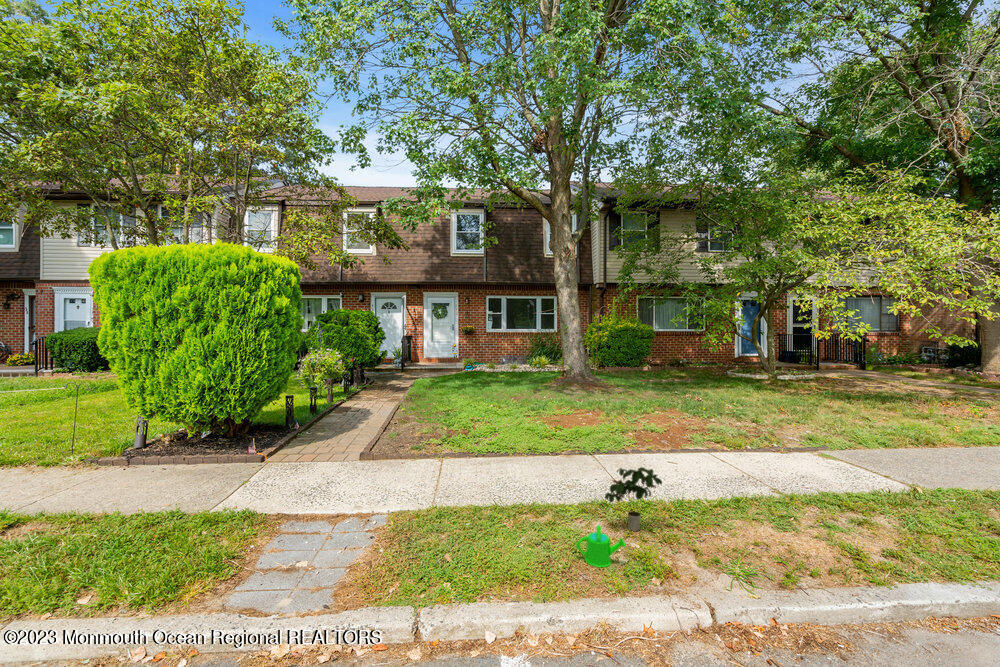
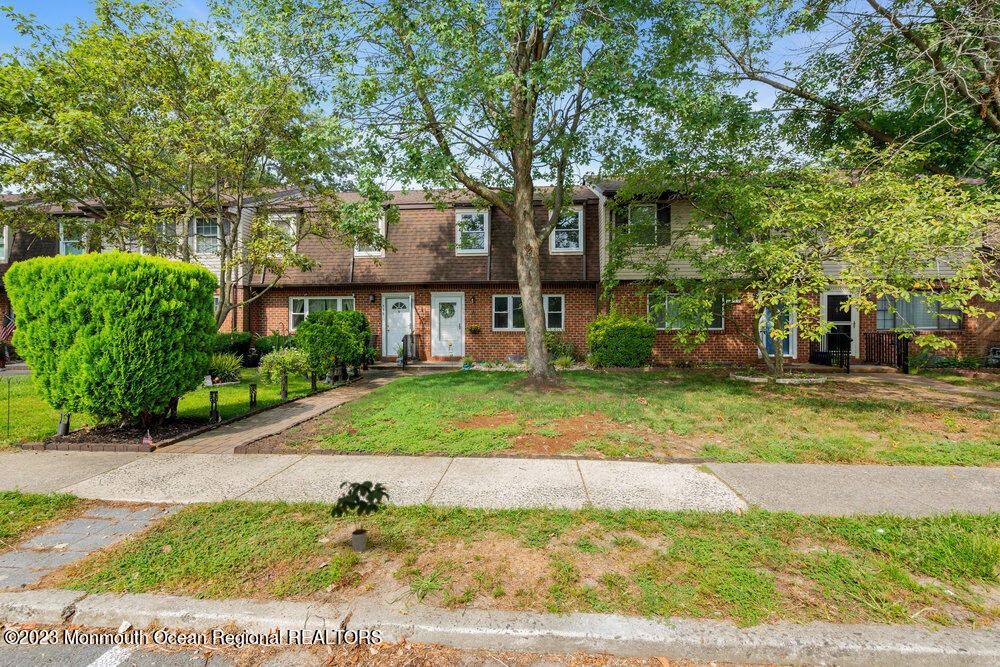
watering can: present [576,525,626,567] -> none [248,543,289,590]

